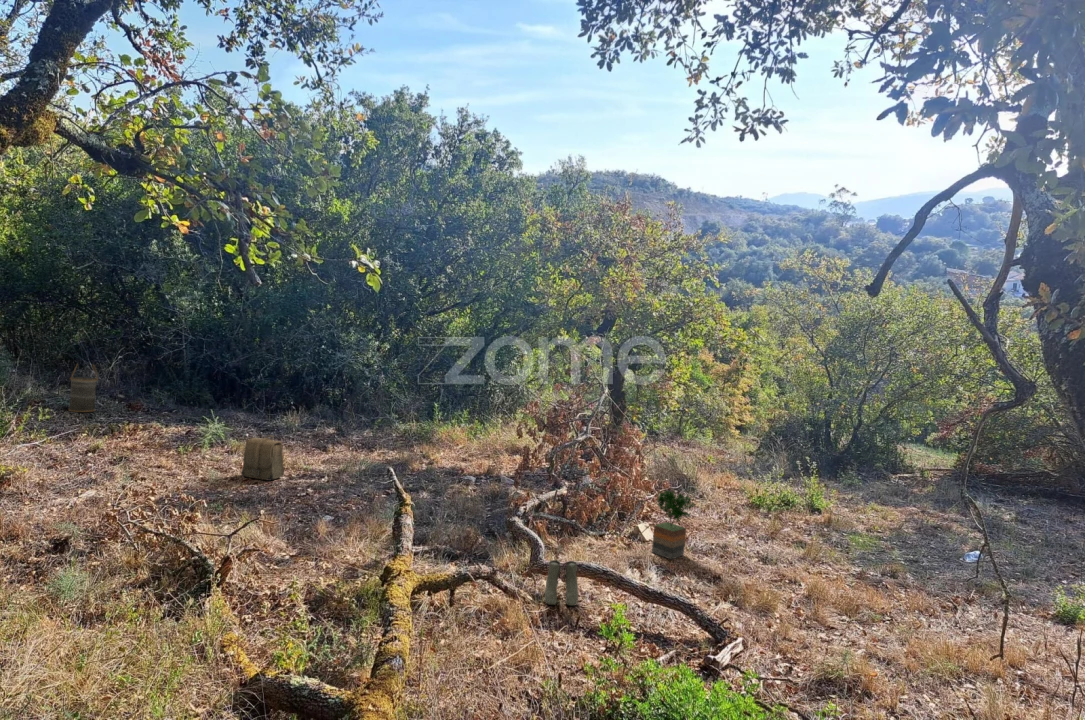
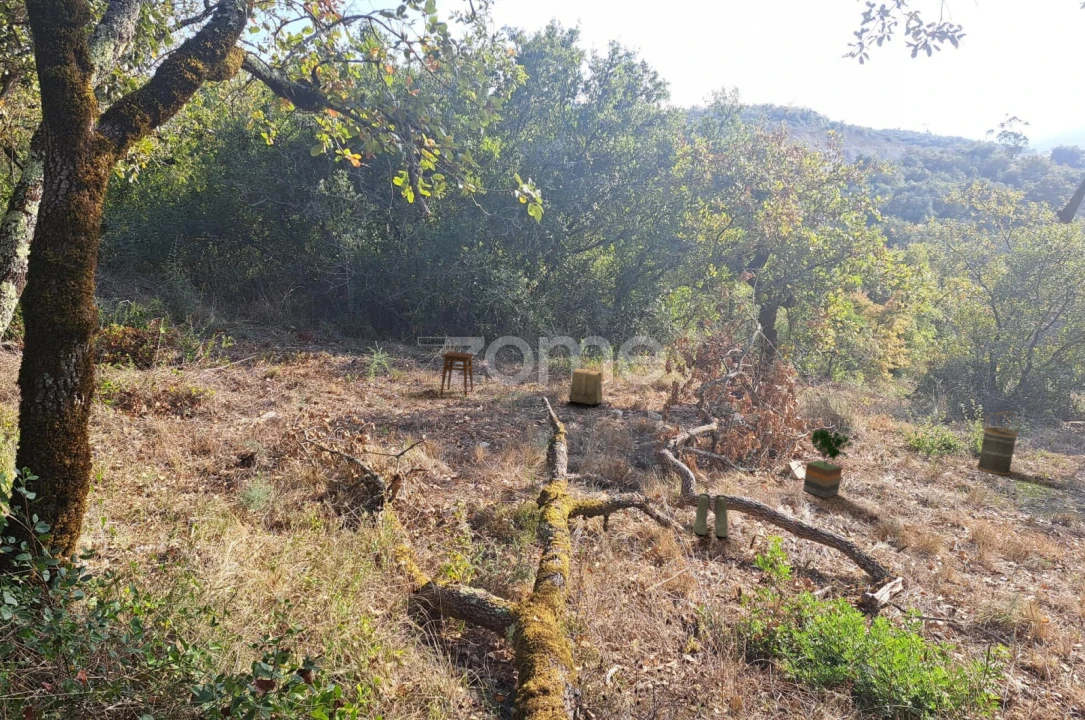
basket: present [69,365,98,412] -> present [977,413,1020,475]
stool: none [286,419,326,466] -> present [441,352,474,396]
backpack: present [241,435,284,481] -> present [569,367,602,405]

